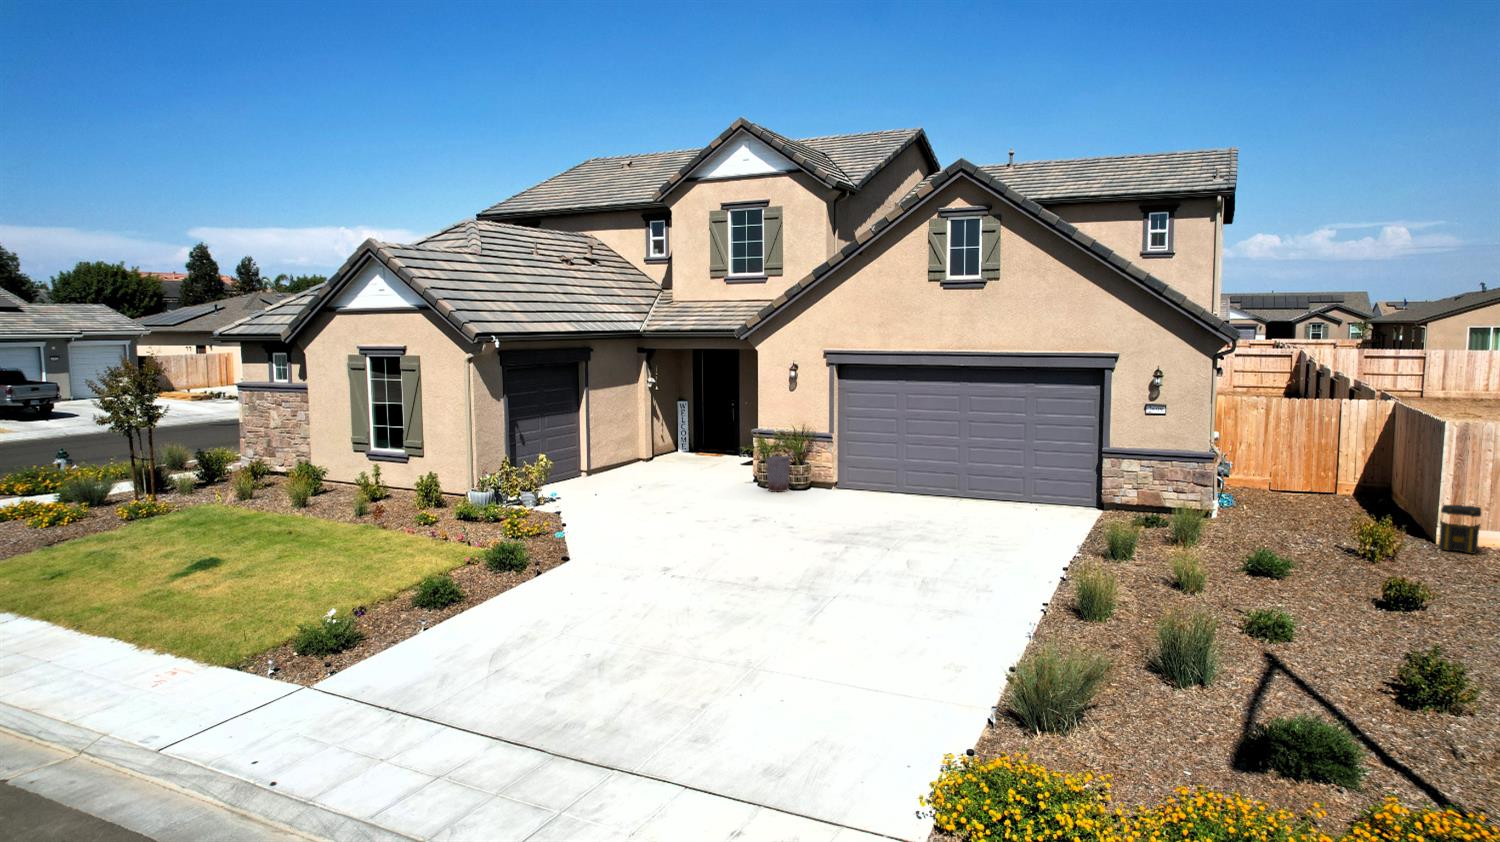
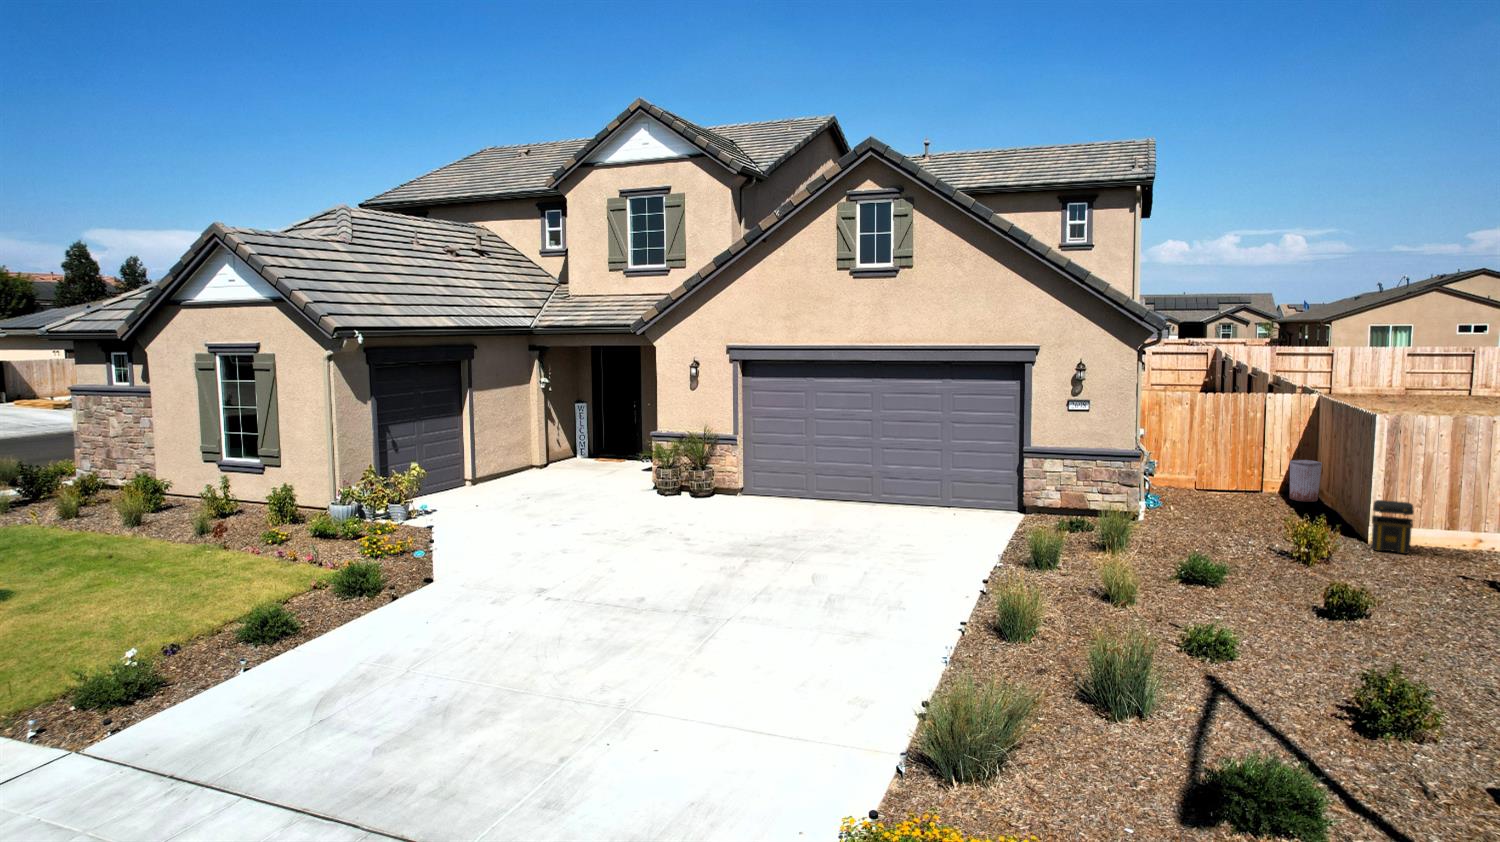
trash can: present [766,456,792,492] -> present [1290,460,1322,502]

